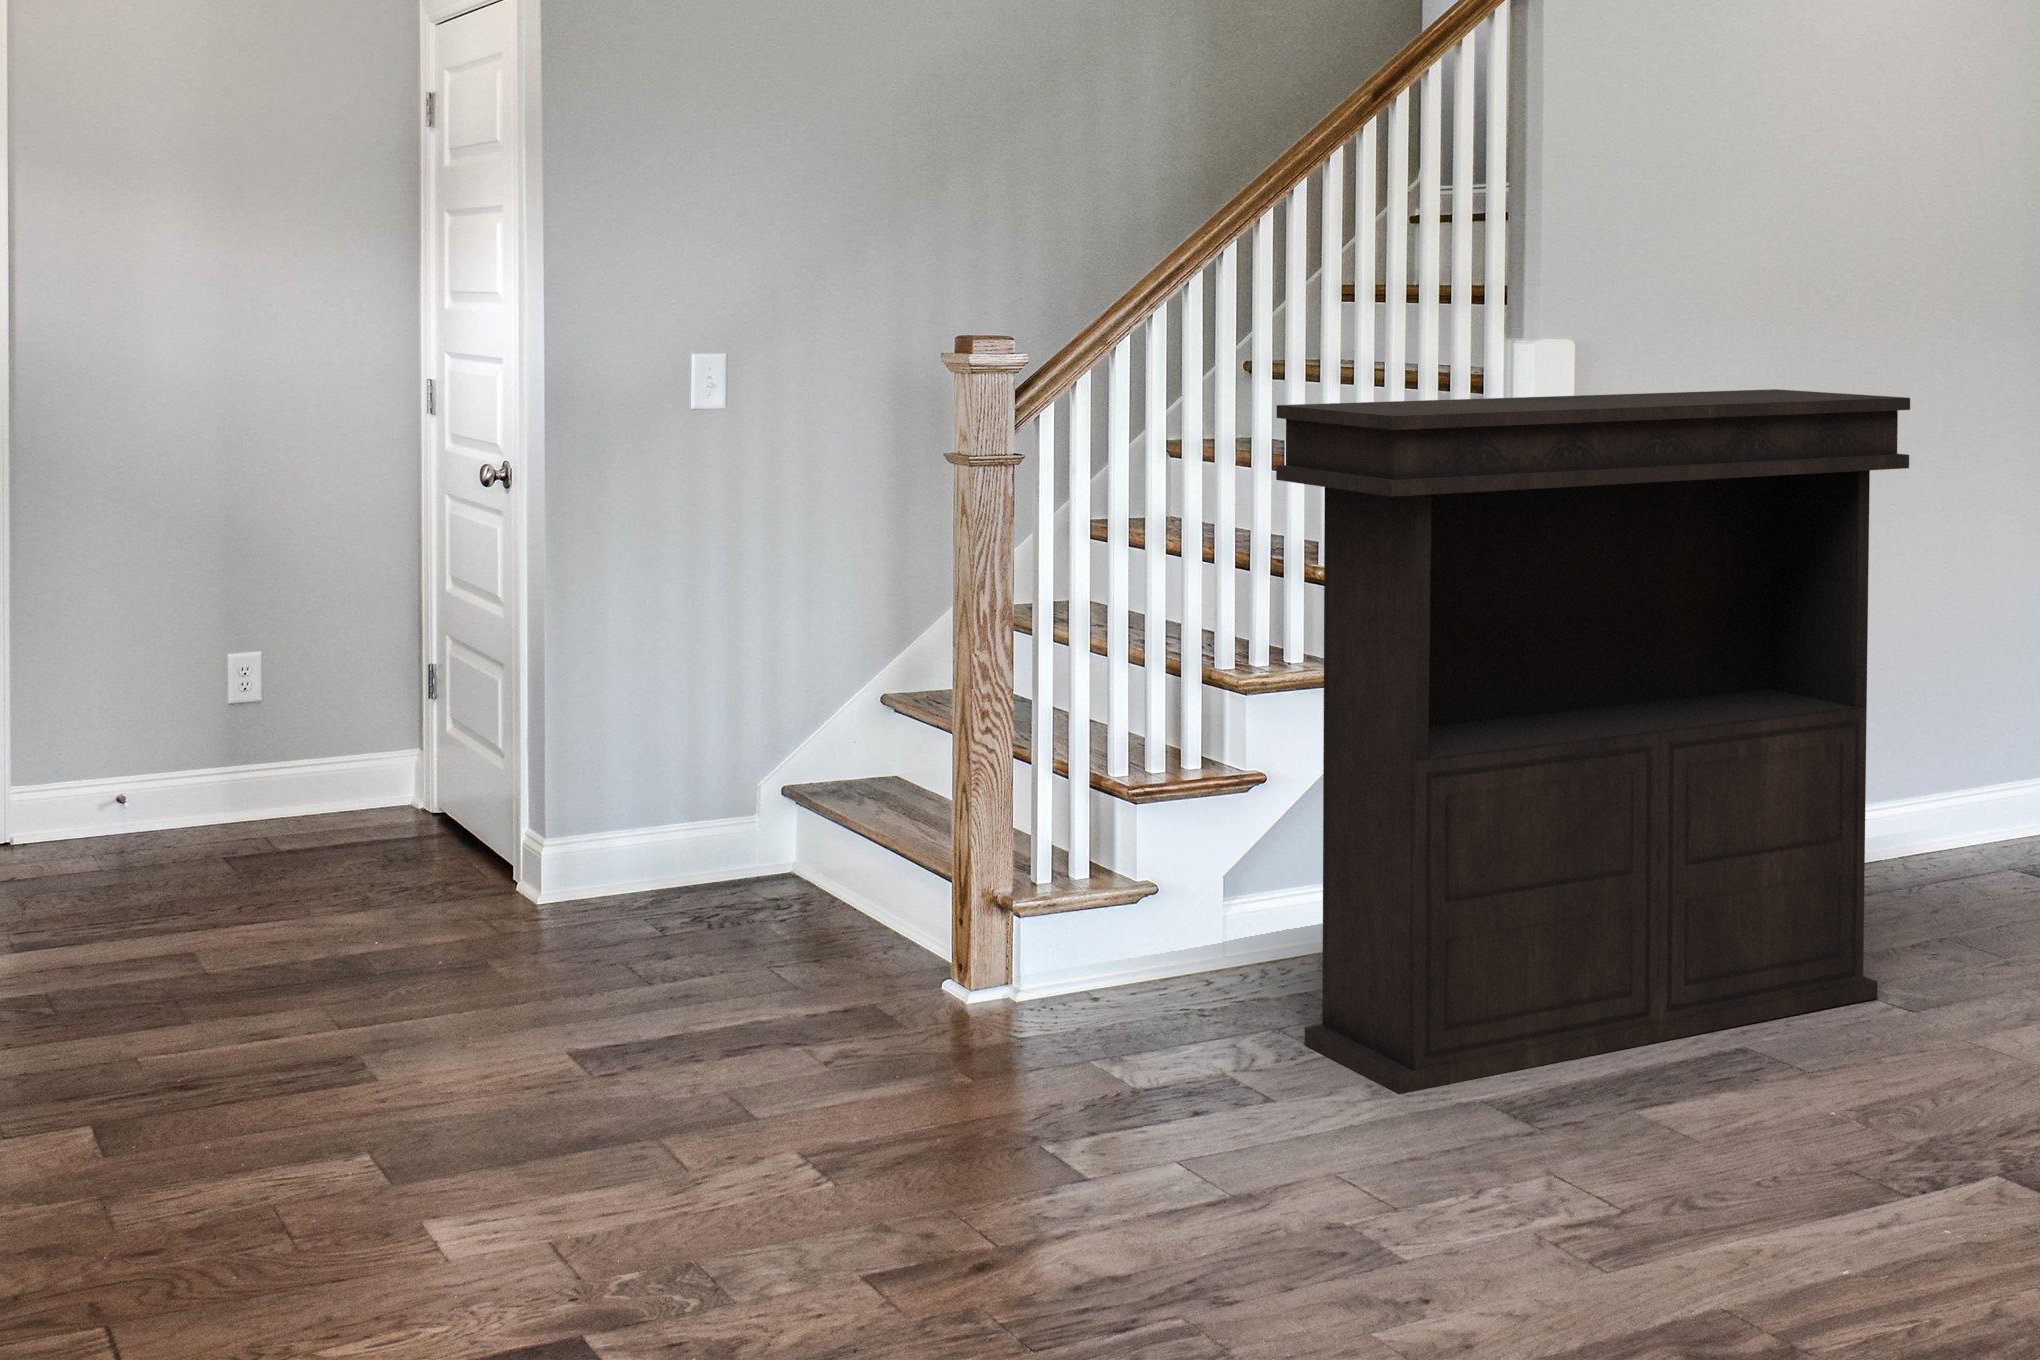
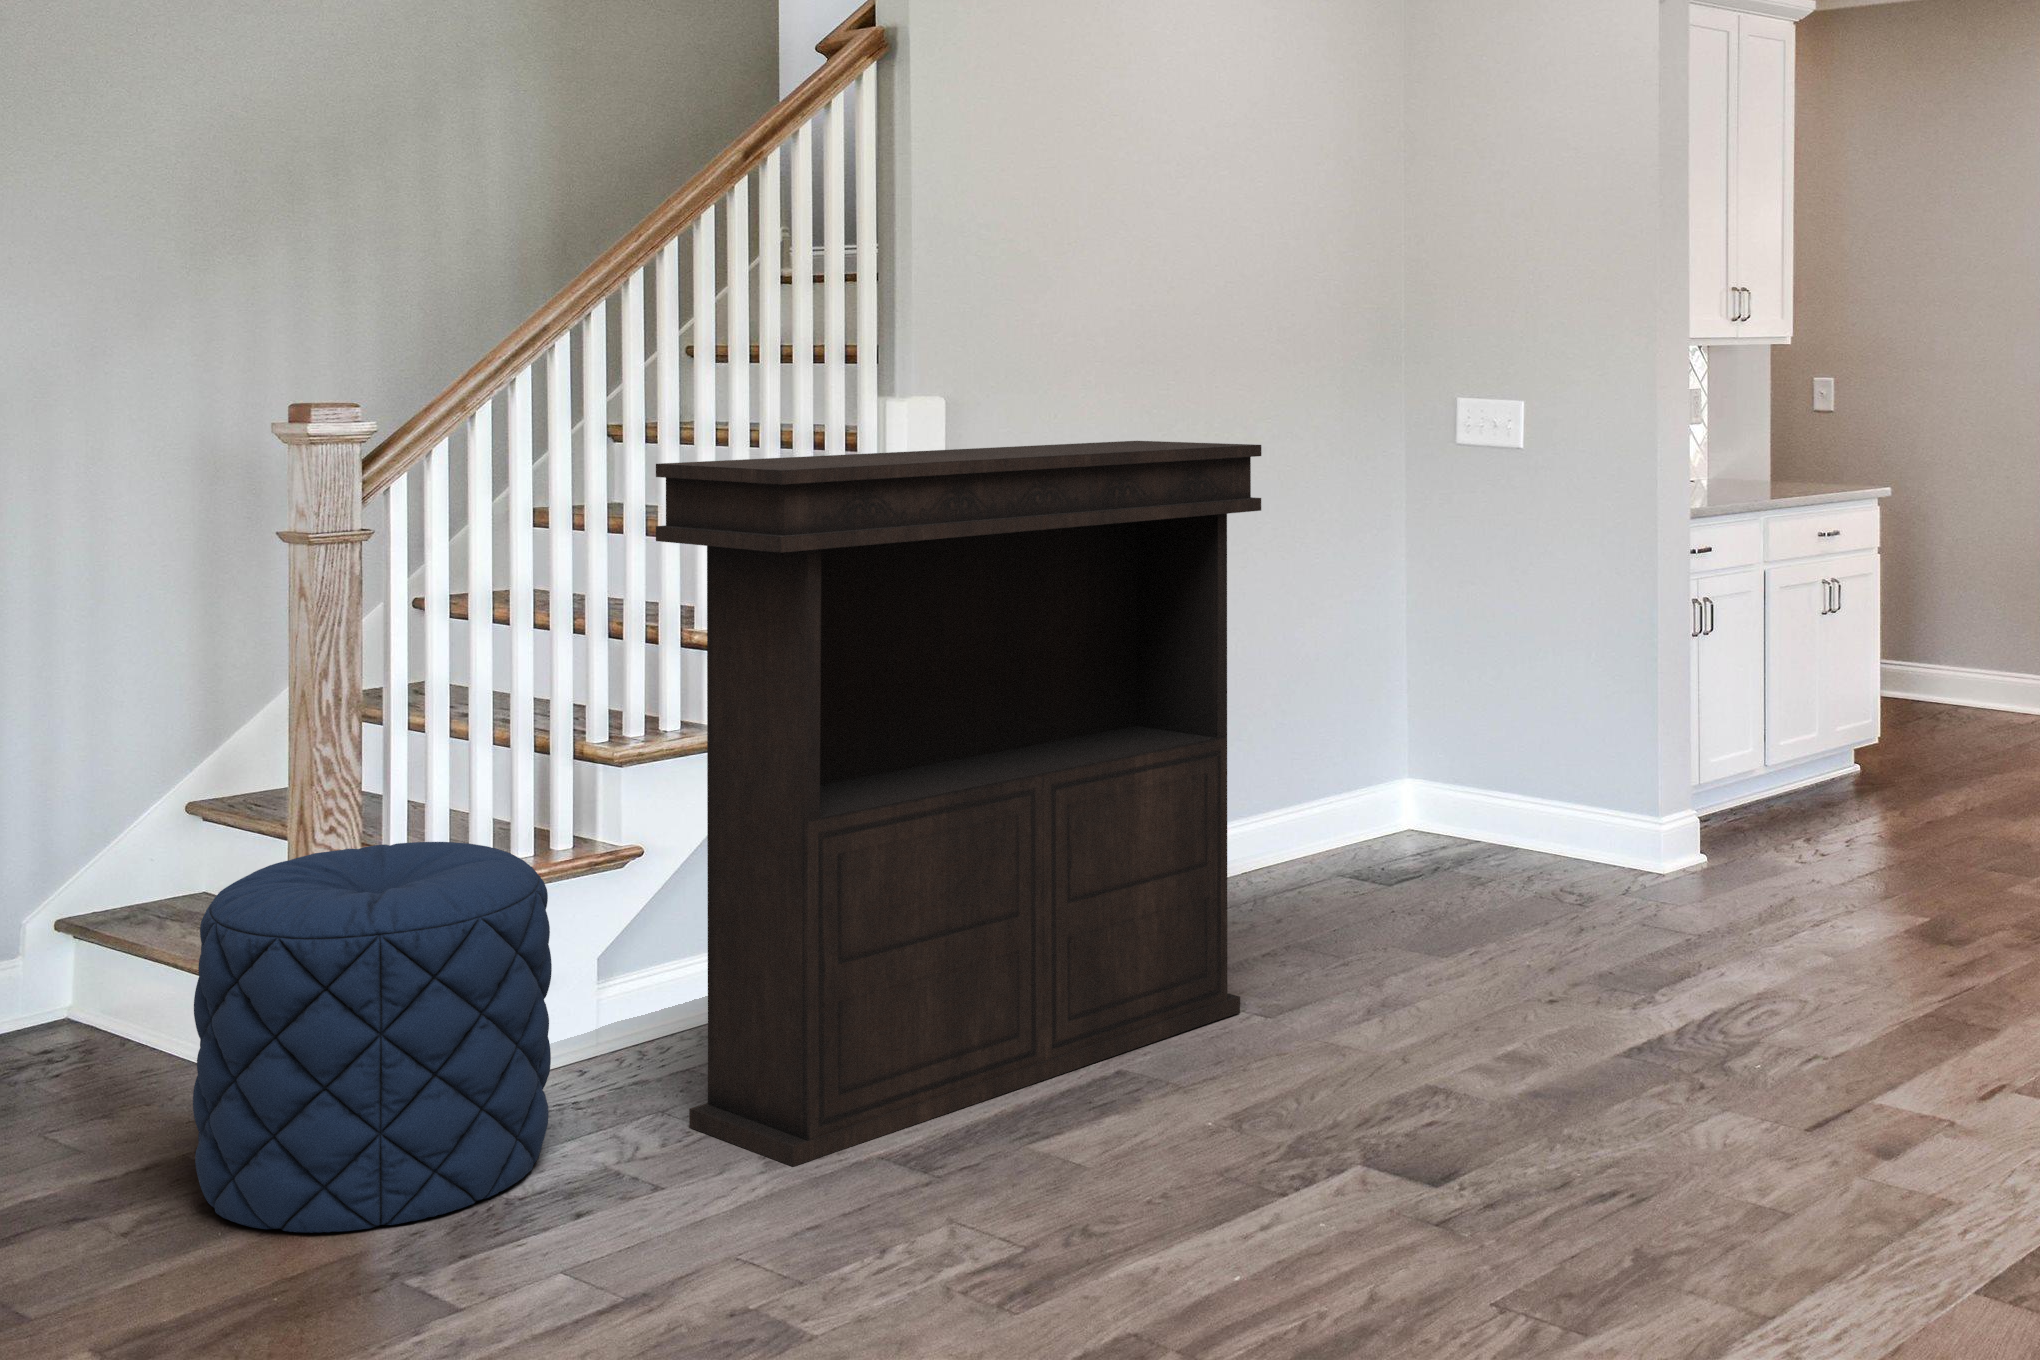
pouf: none [871,752,1177,1099] -> present [193,842,552,1233]

